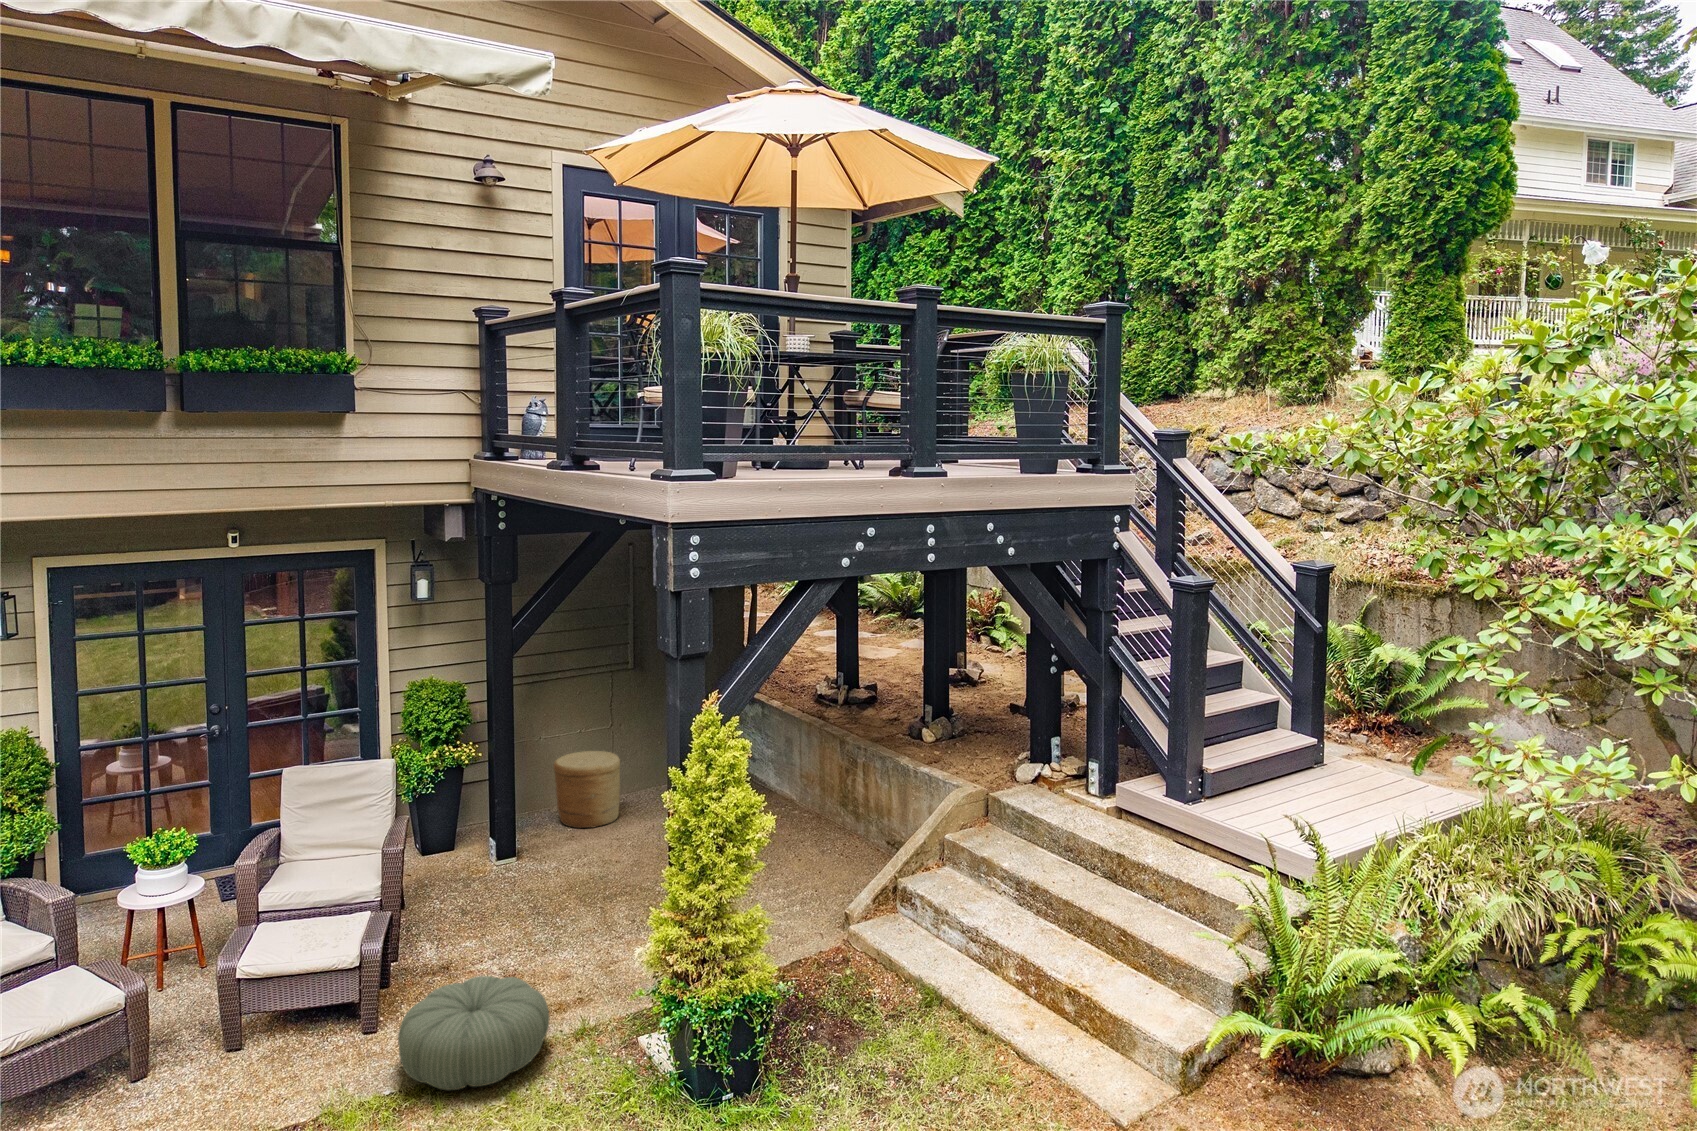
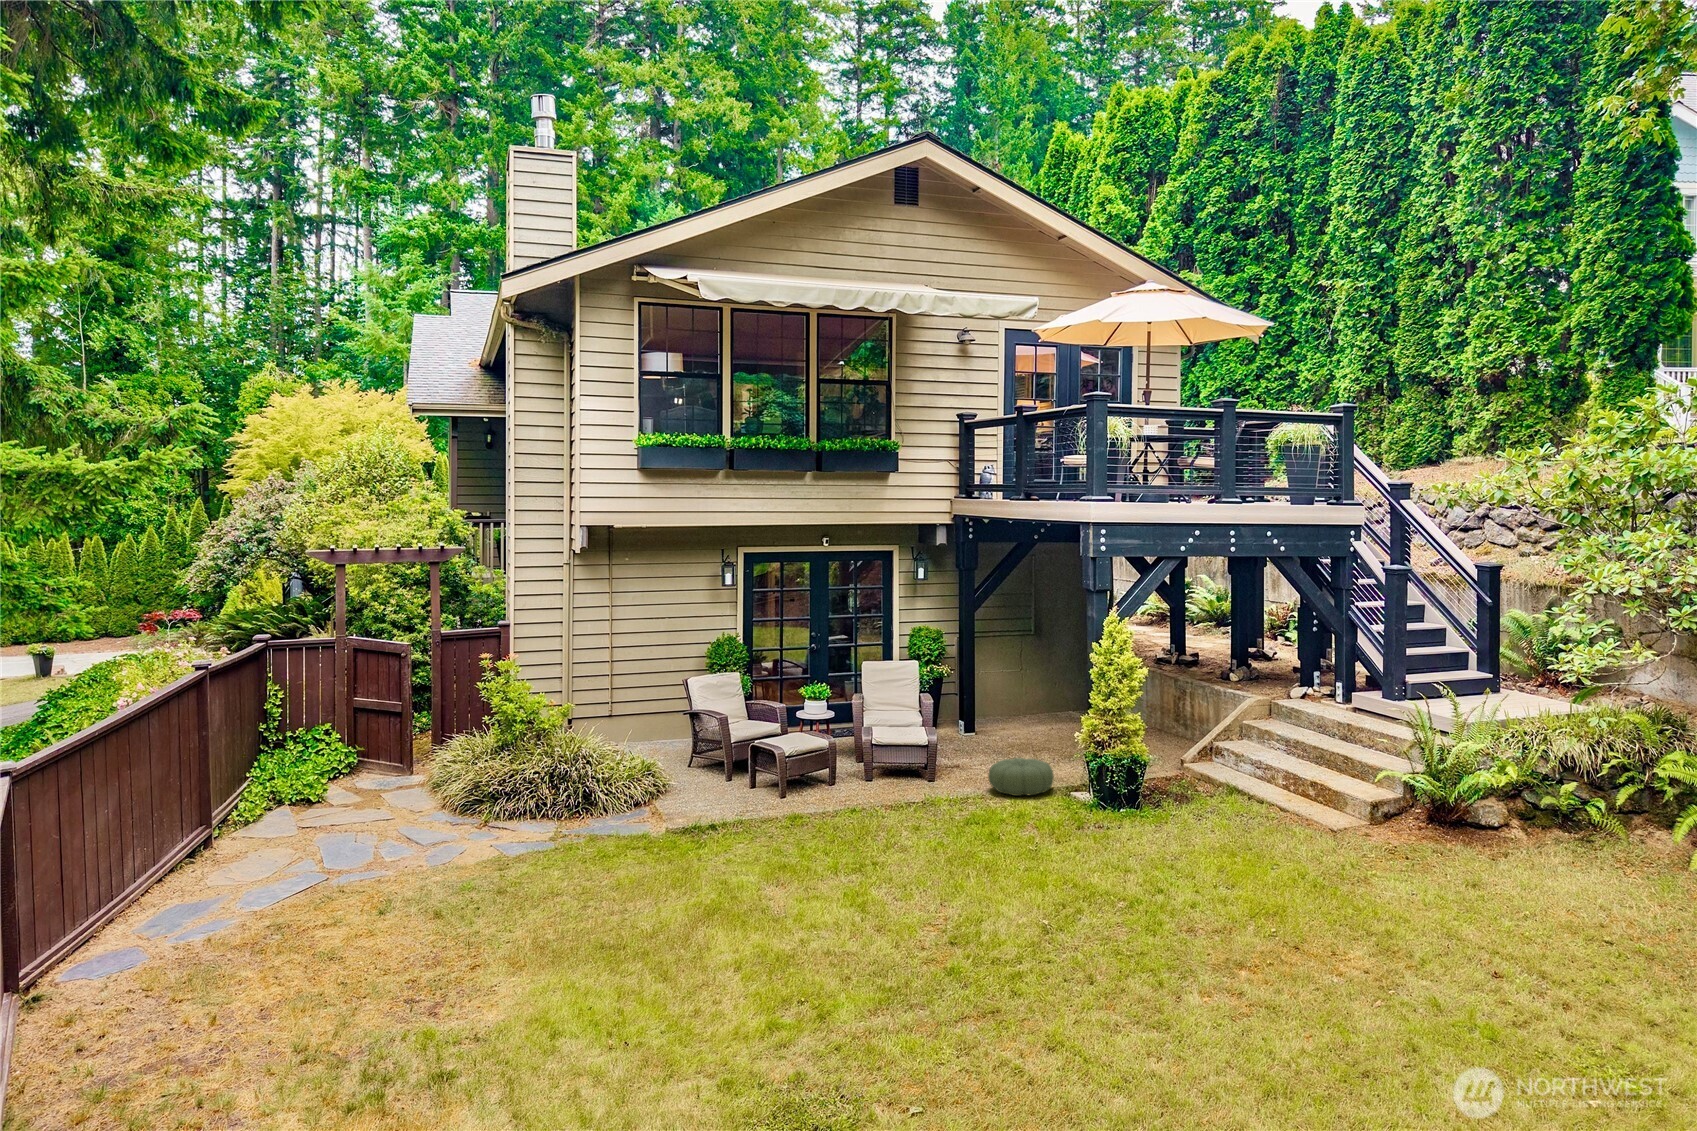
woven basket: present [553,751,620,829] -> none [1012,688,1050,730]

